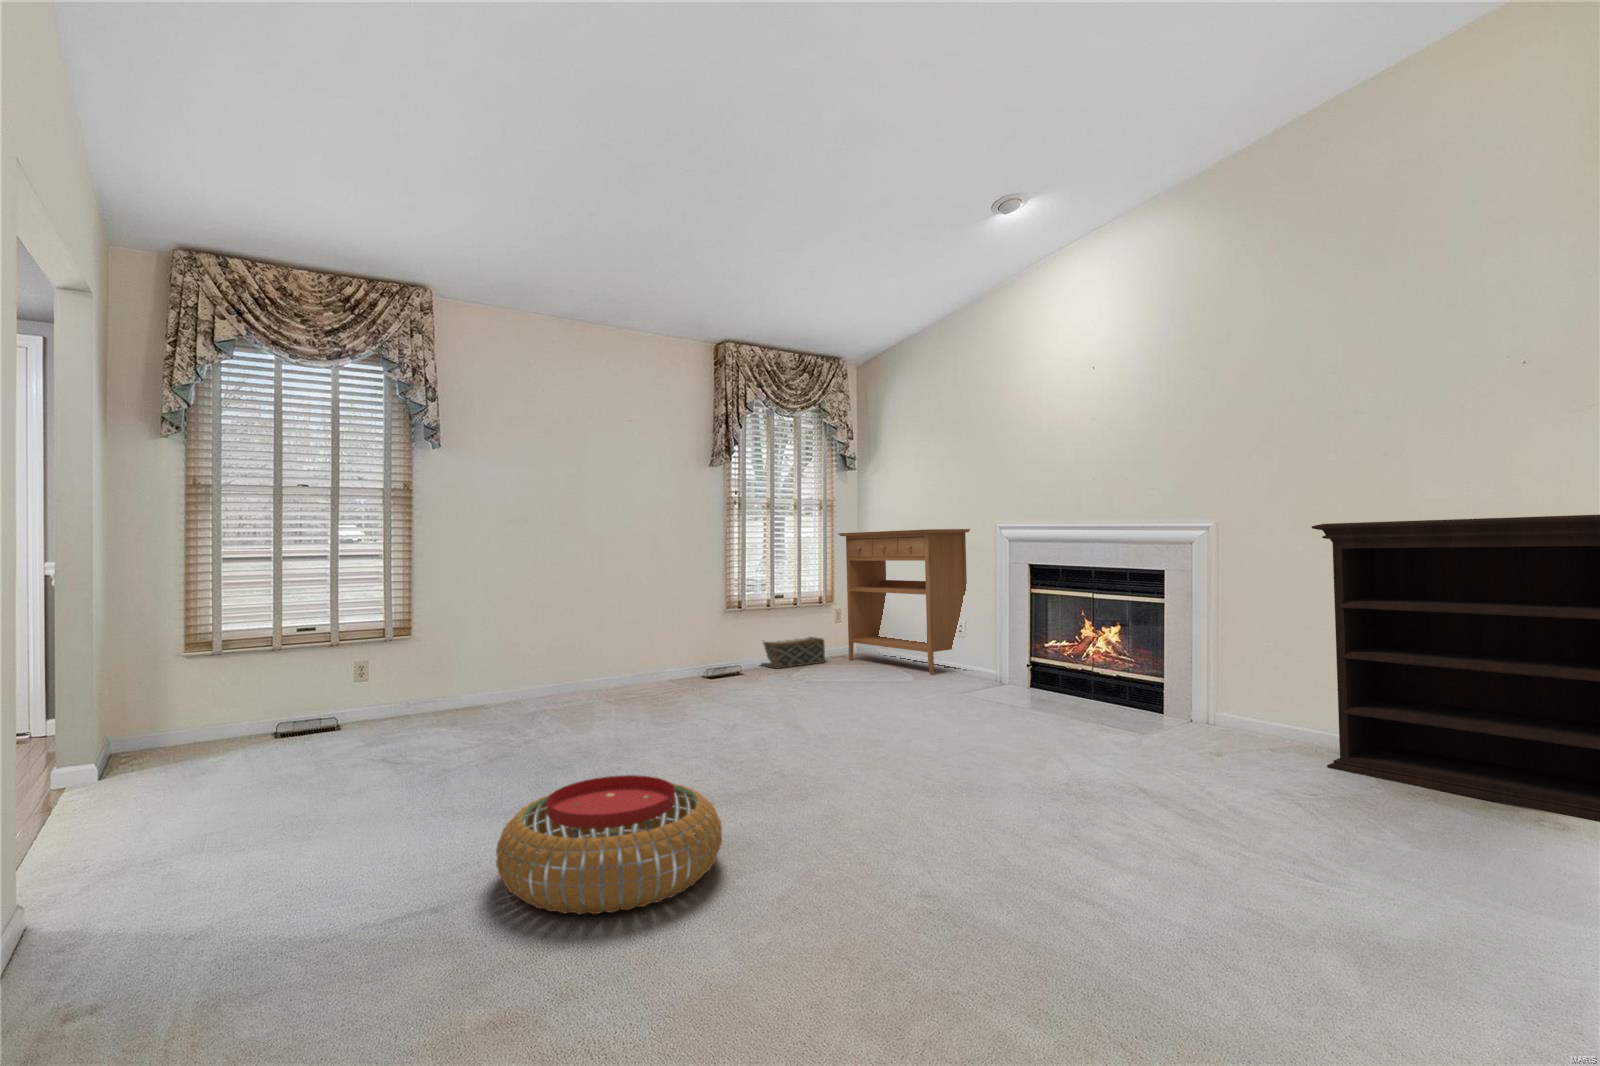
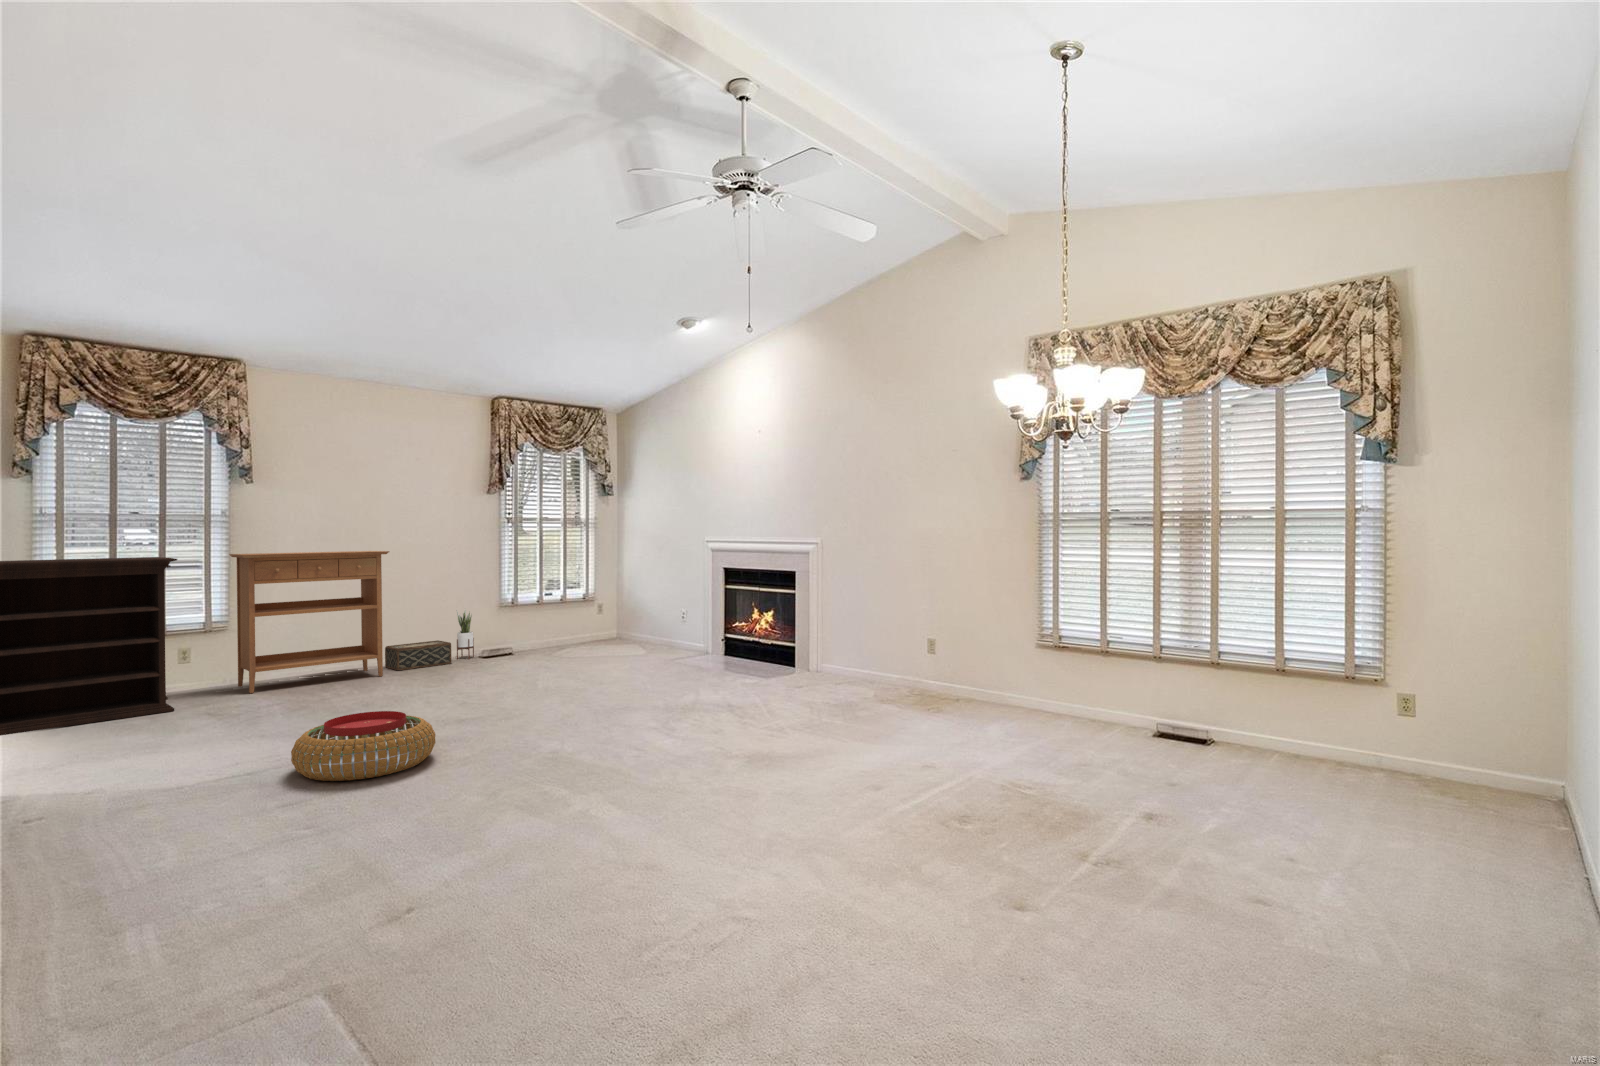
bookshelf: present [1312,515,1600,822] -> present [0,557,177,736]
console table: present [838,529,970,674] -> present [229,551,389,693]
potted plant: none [679,611,700,677] -> present [457,609,474,659]
woven basket: present [761,637,825,668] -> present [385,640,451,670]

